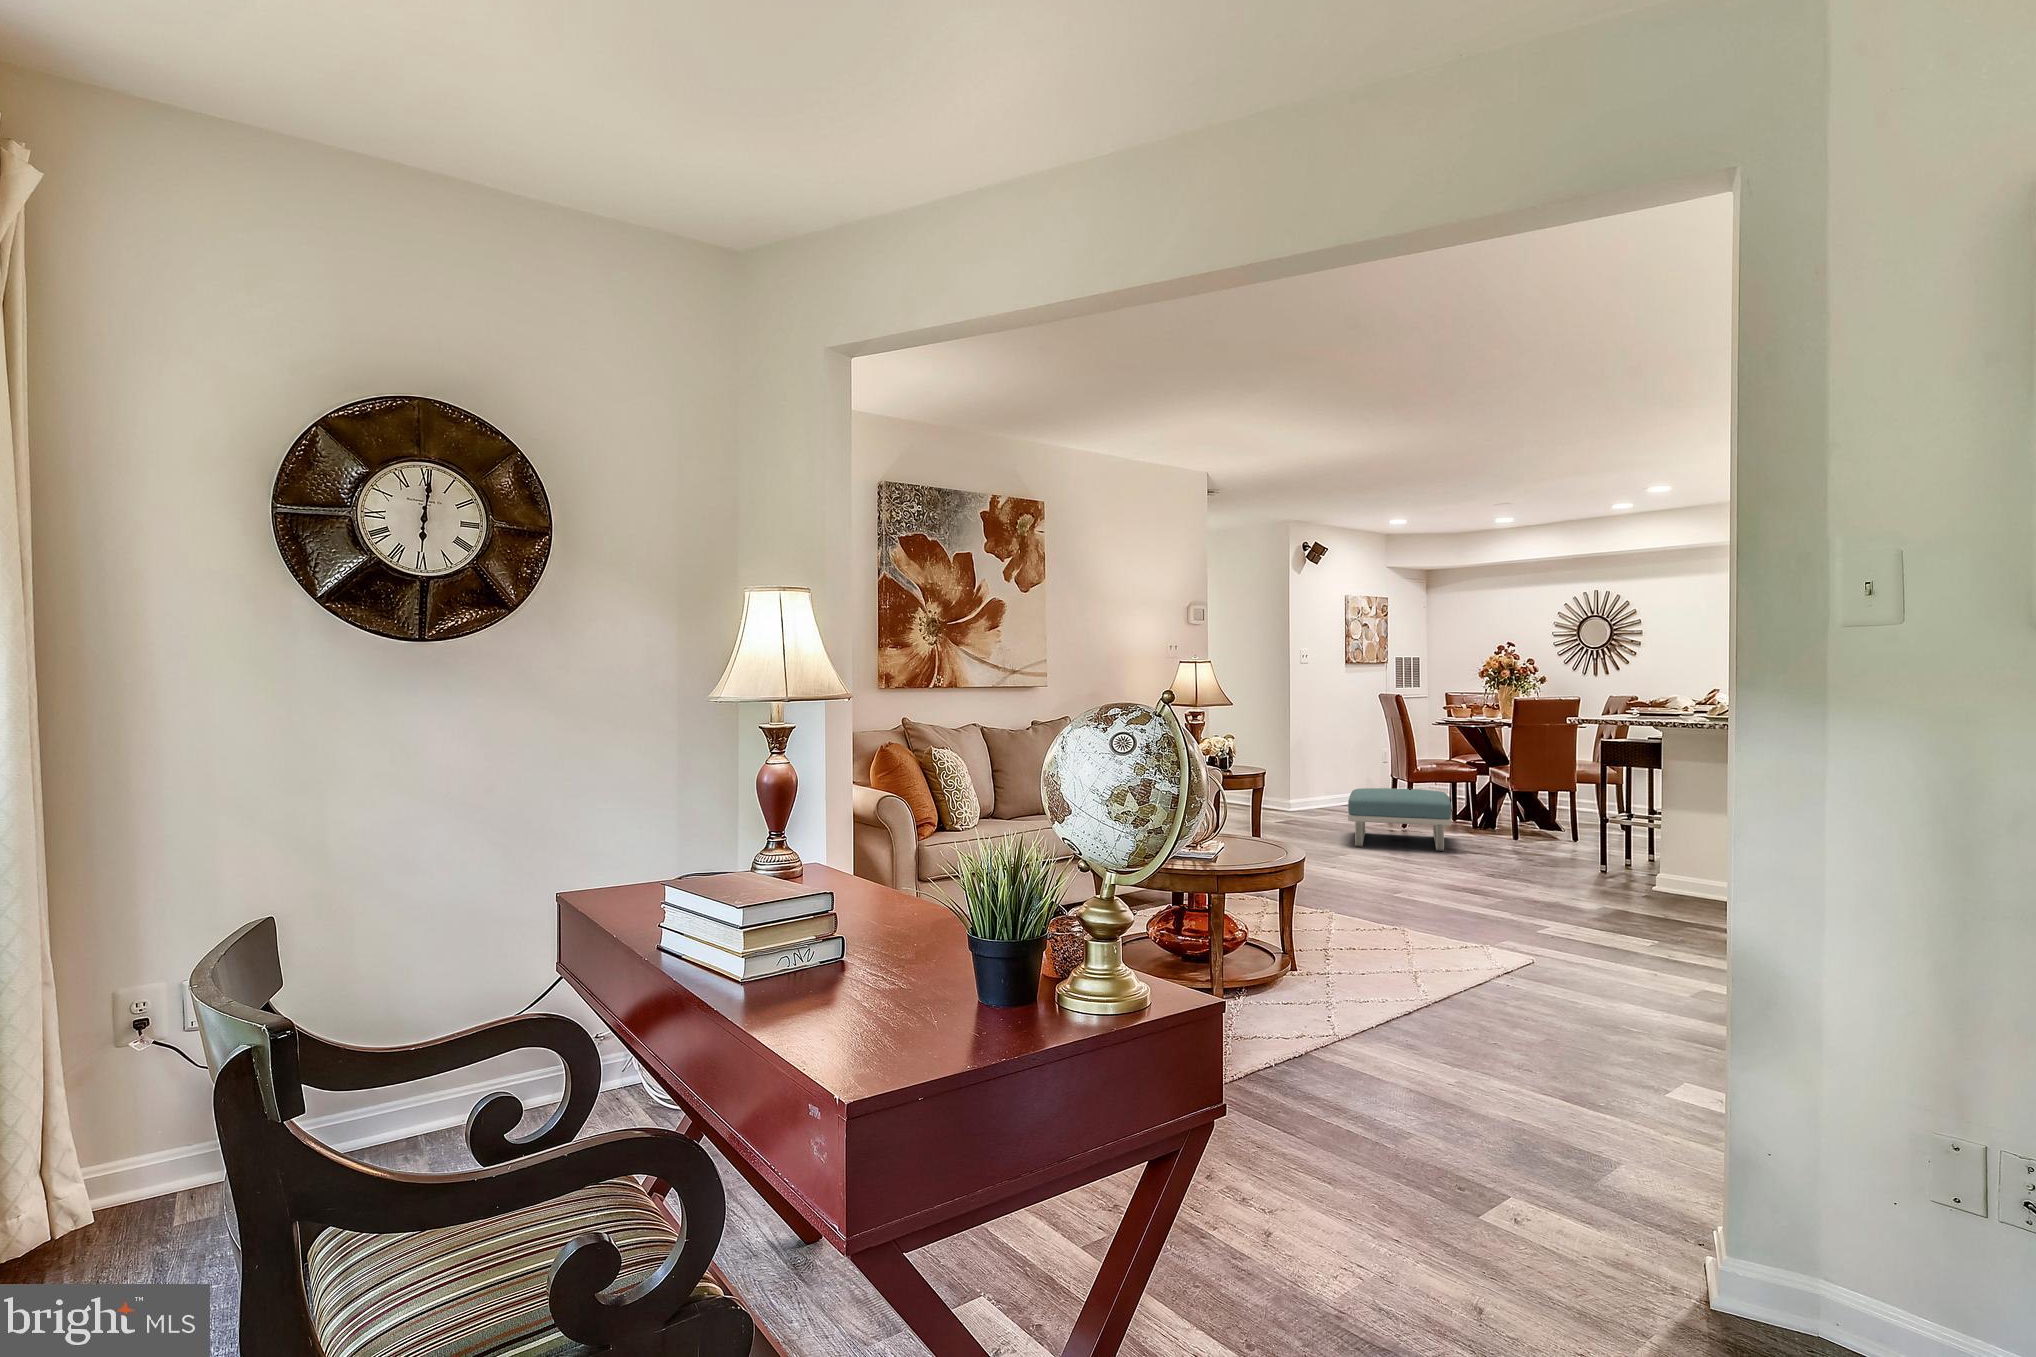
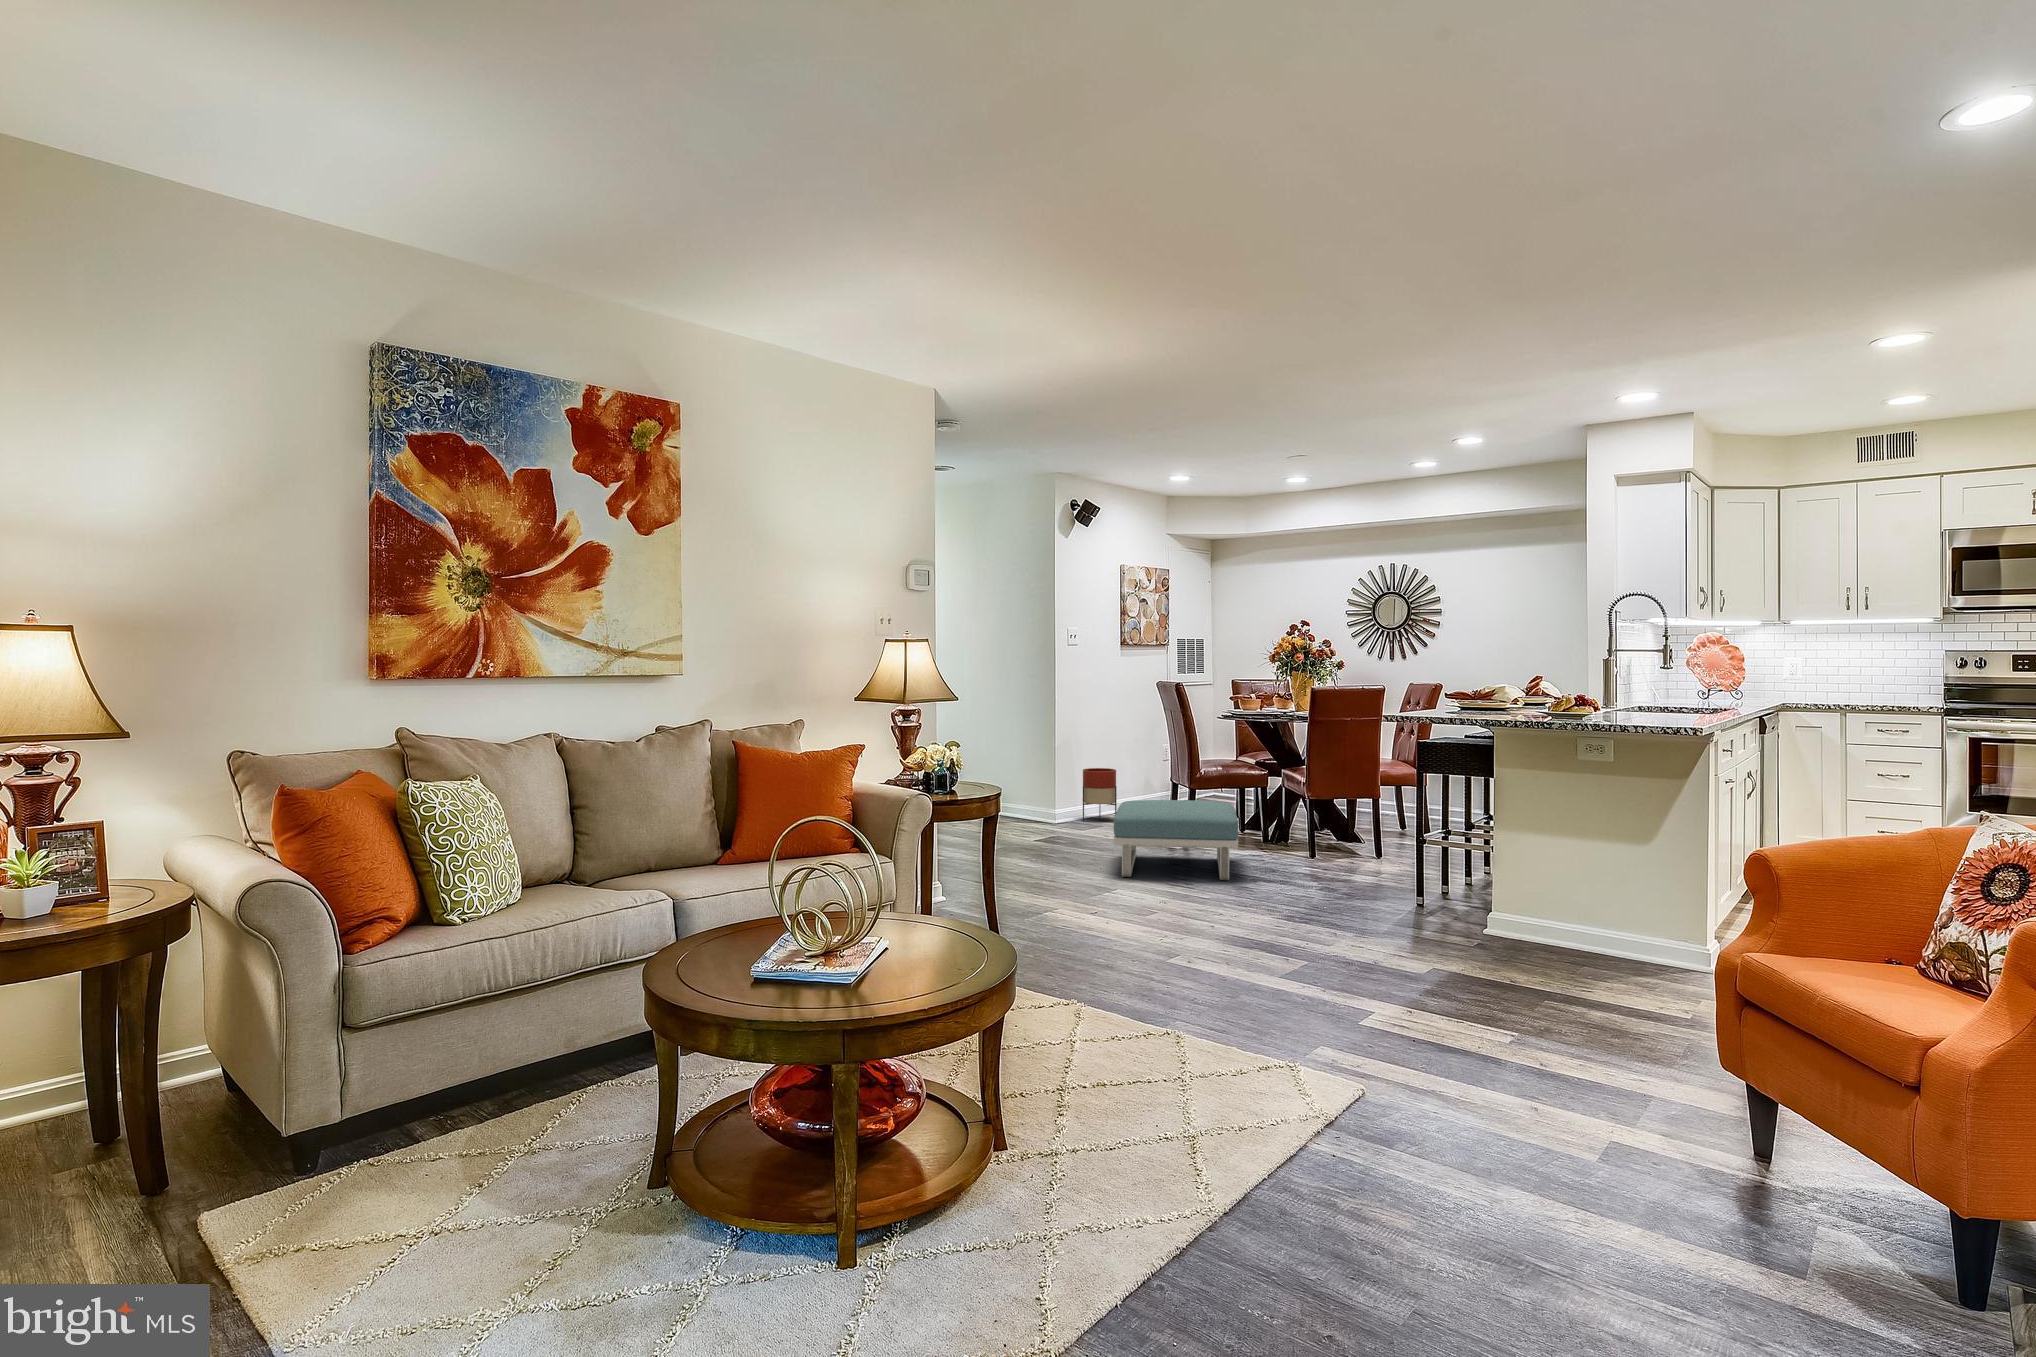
planter: none [1316,765,1345,809] -> present [1083,768,1117,822]

